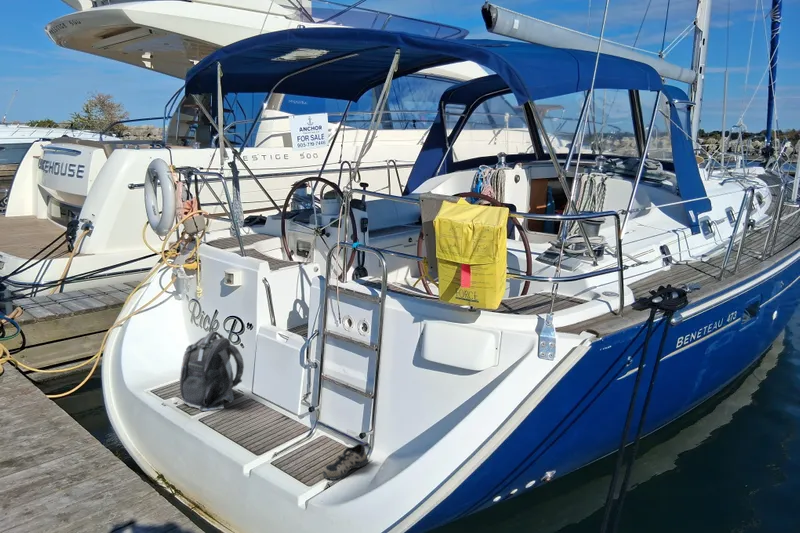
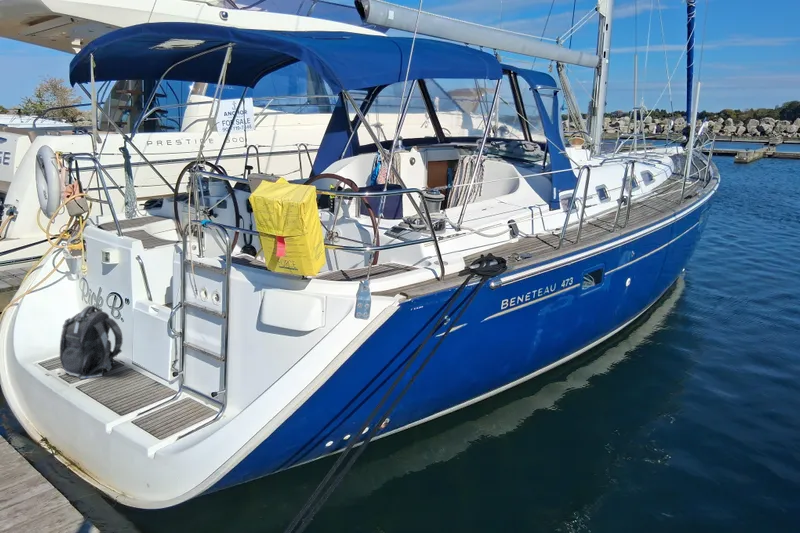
shoe: present [323,442,369,480] -> none [174,401,221,434]

